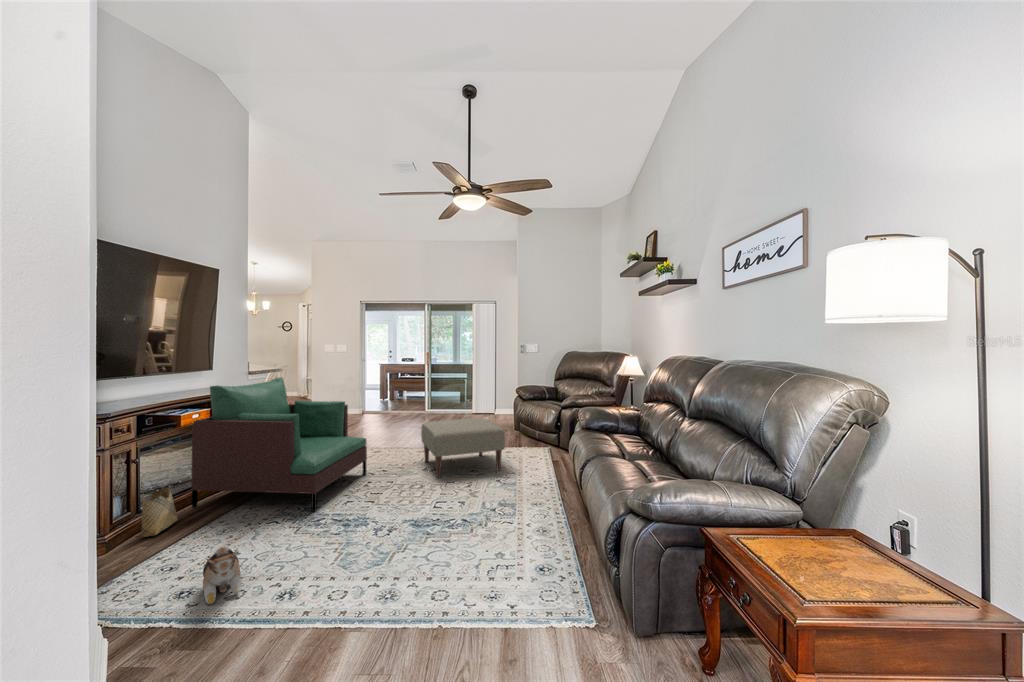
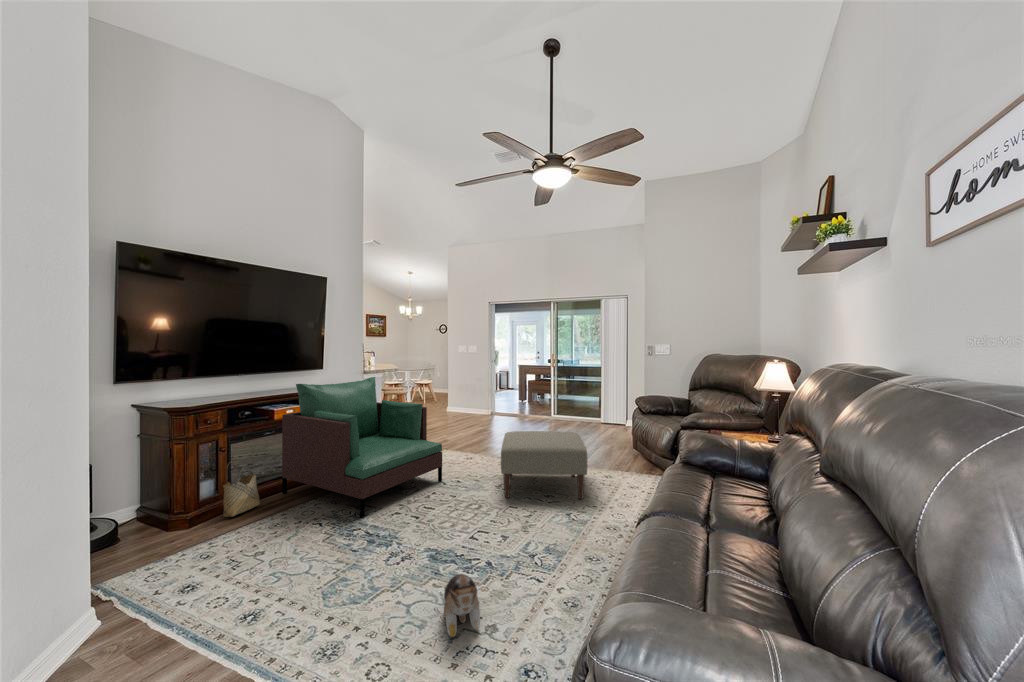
plush toy: present [203,547,241,604] -> present [444,574,480,637]

